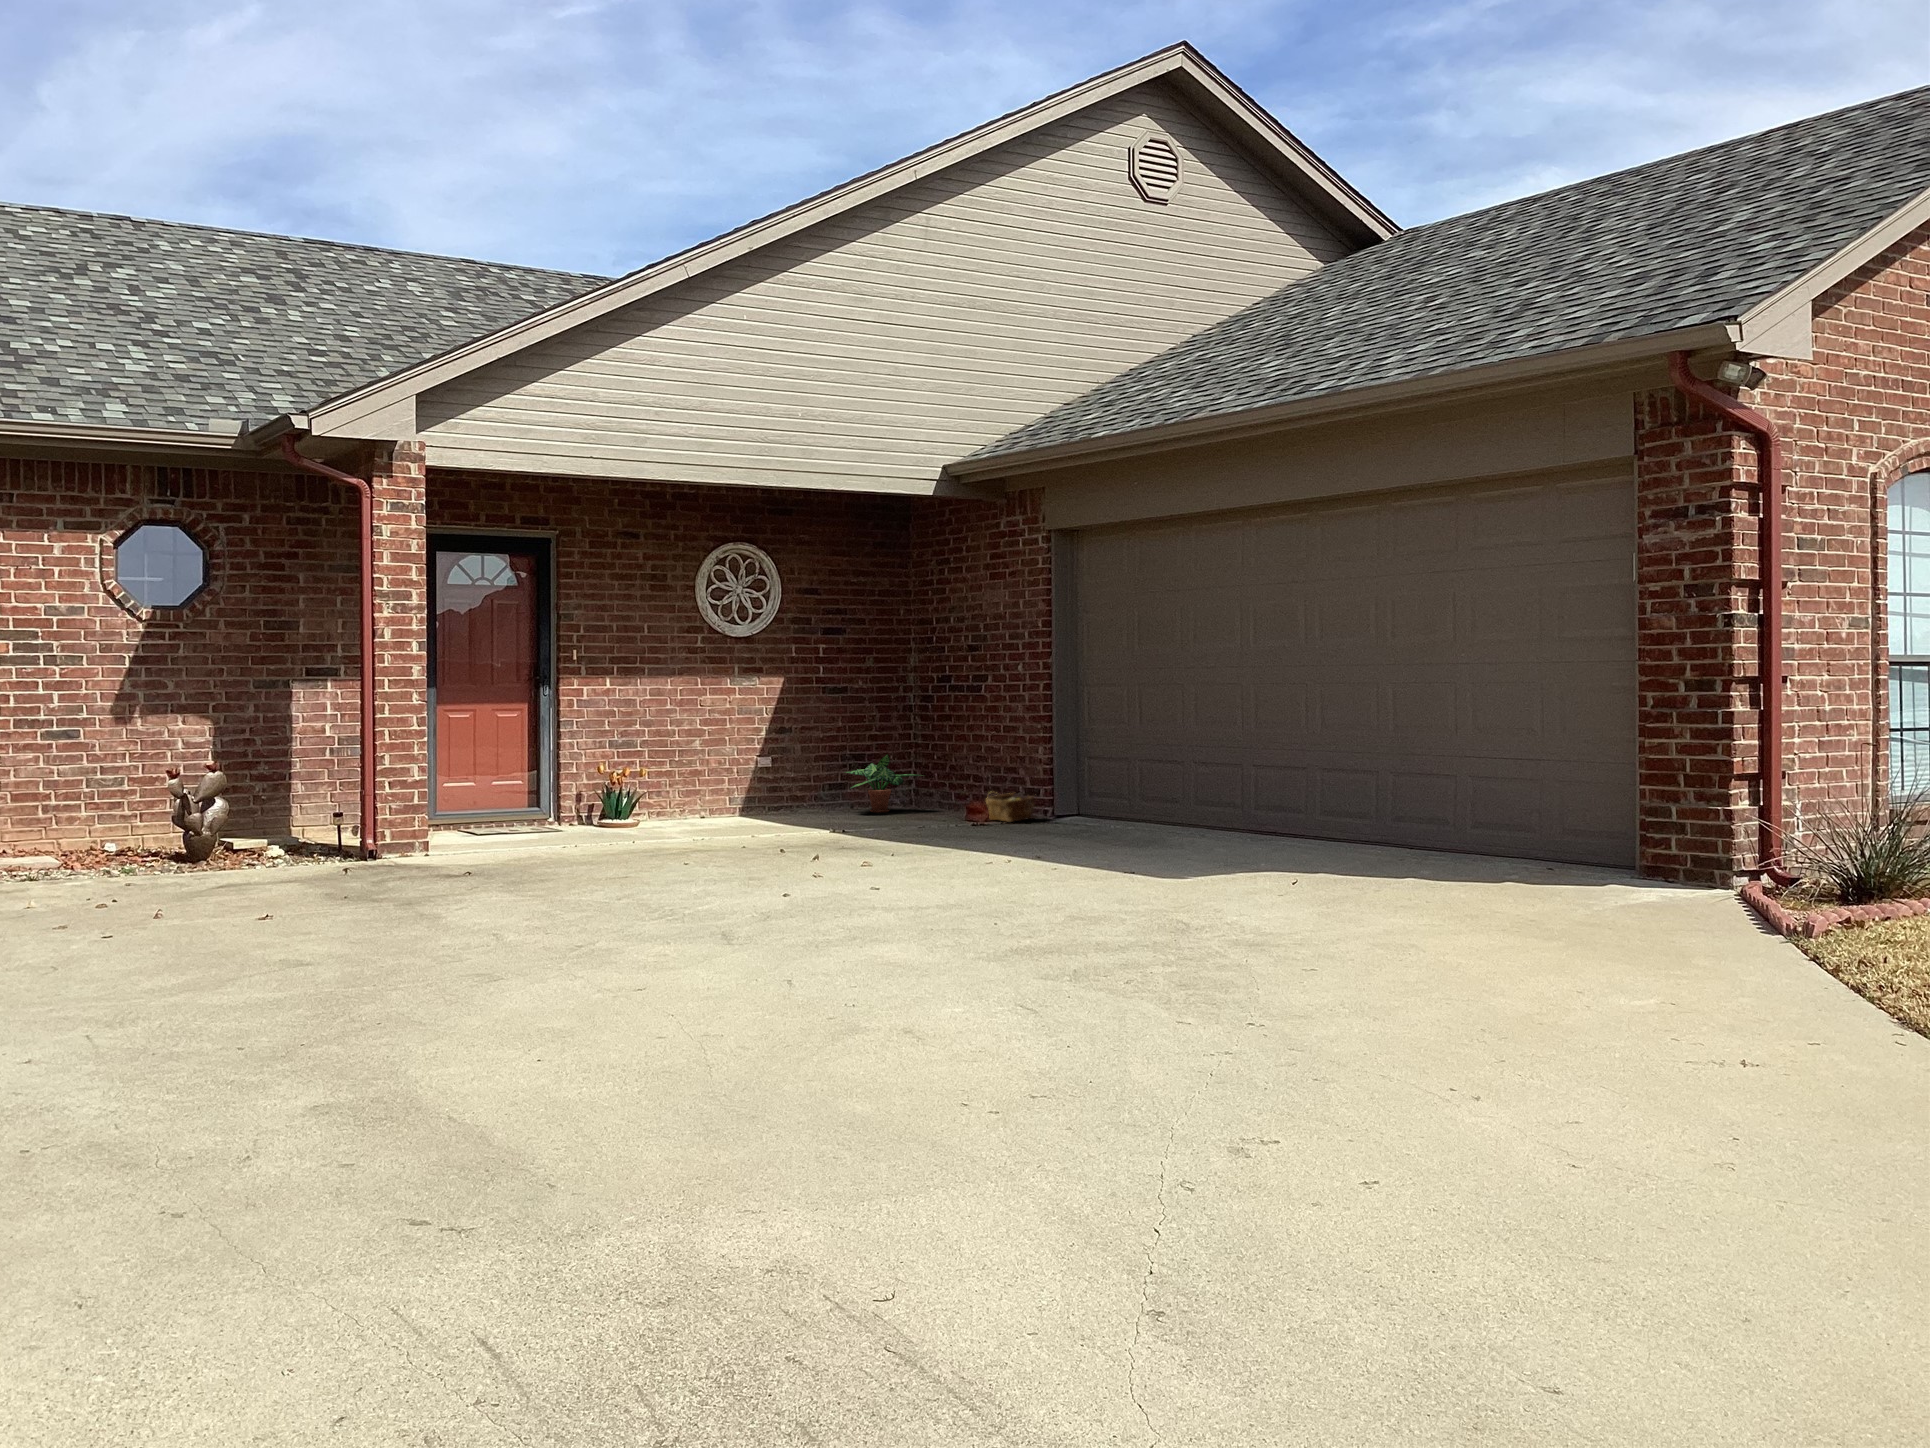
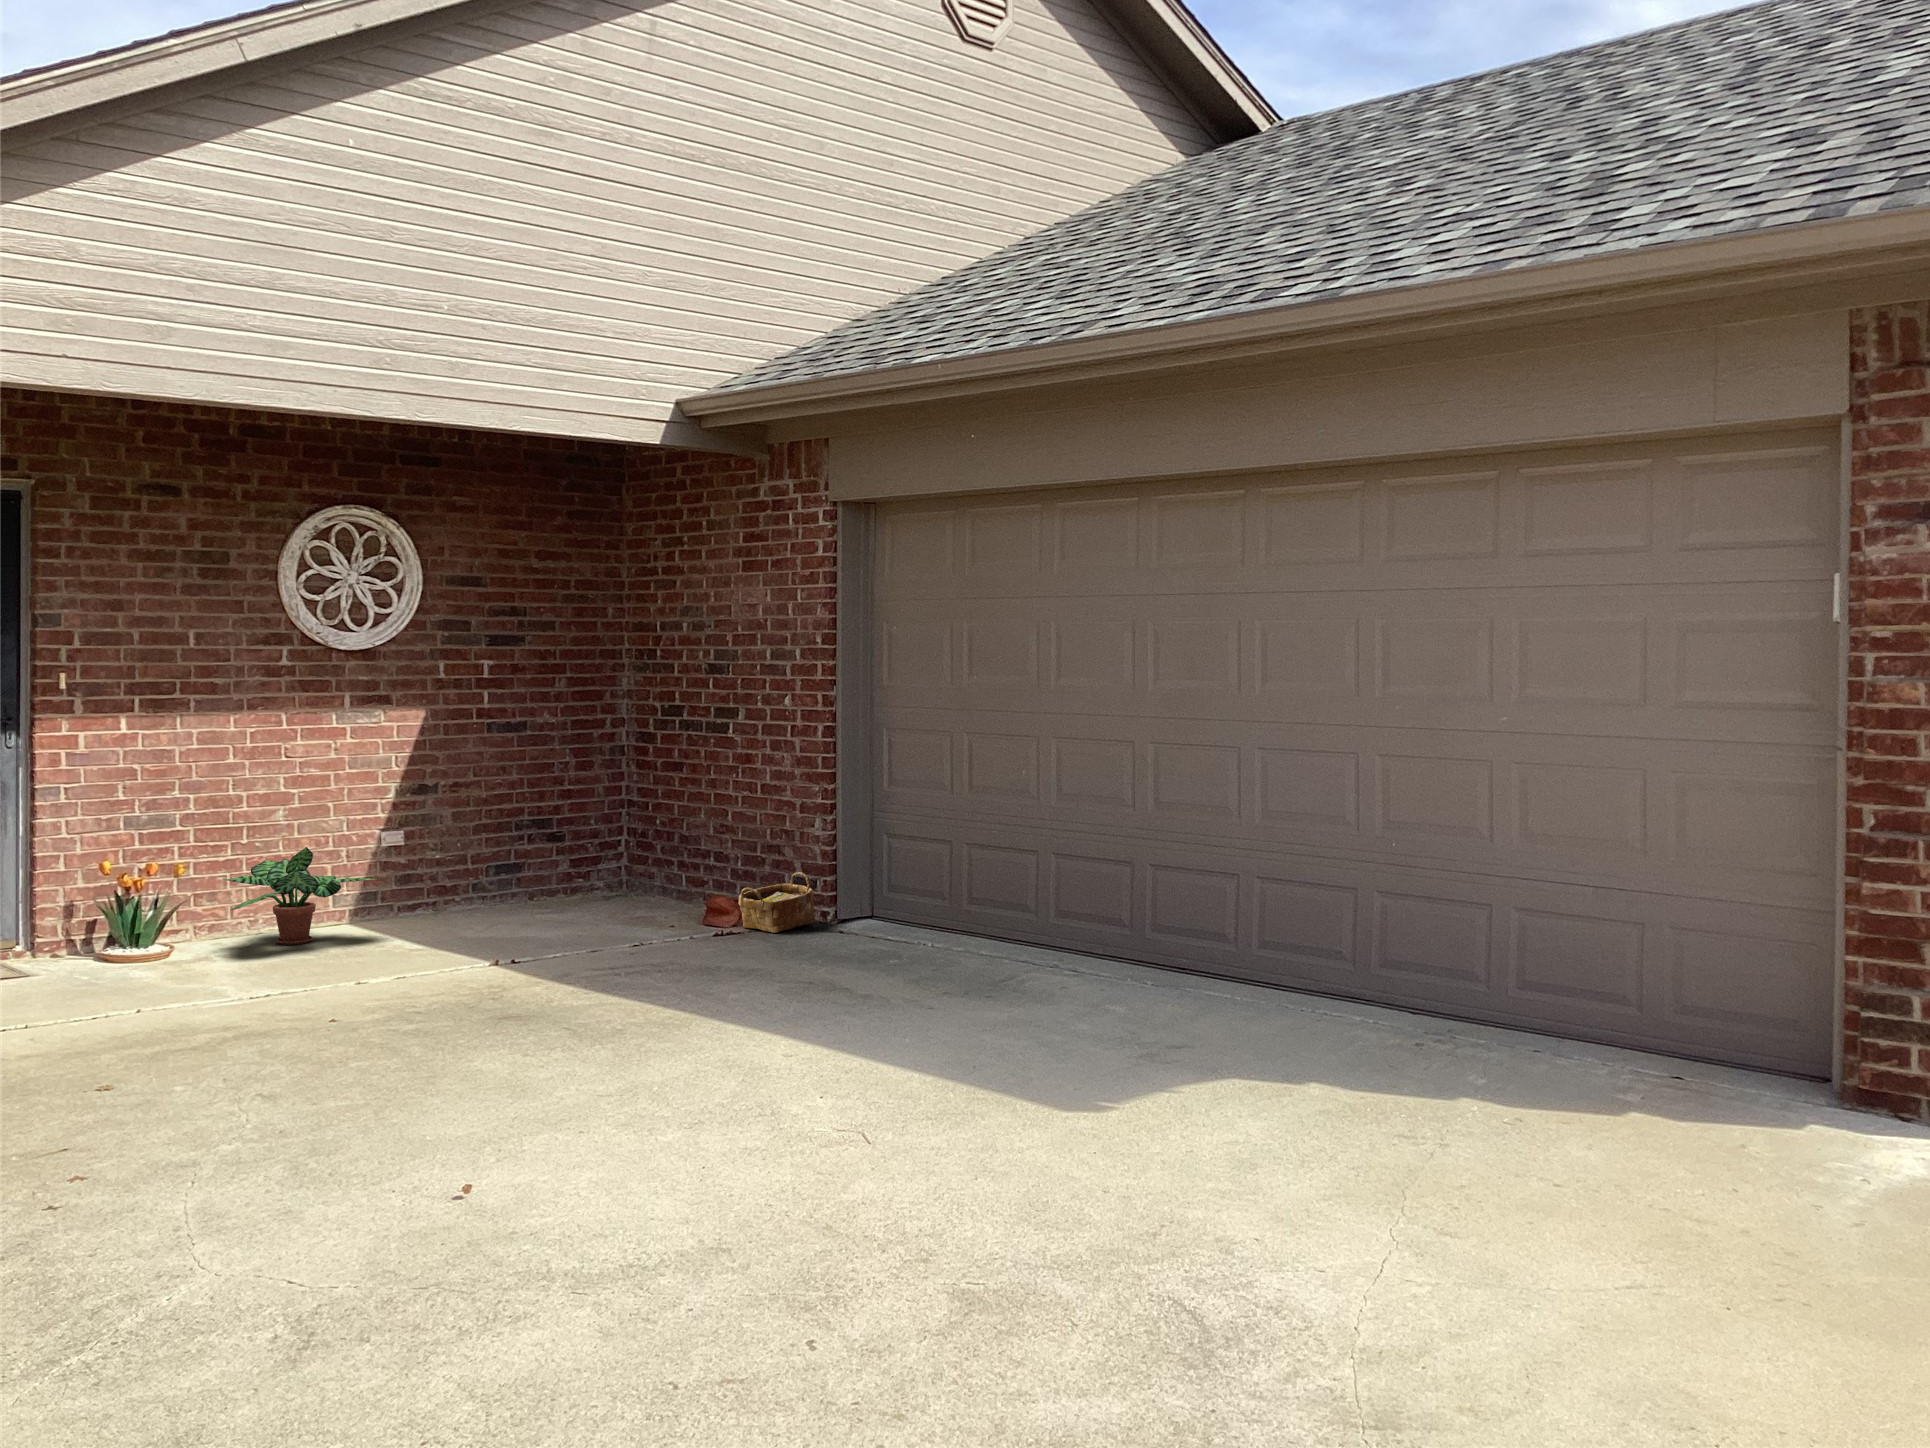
potted plant: present [845,754,923,813] -> present [225,847,374,945]

